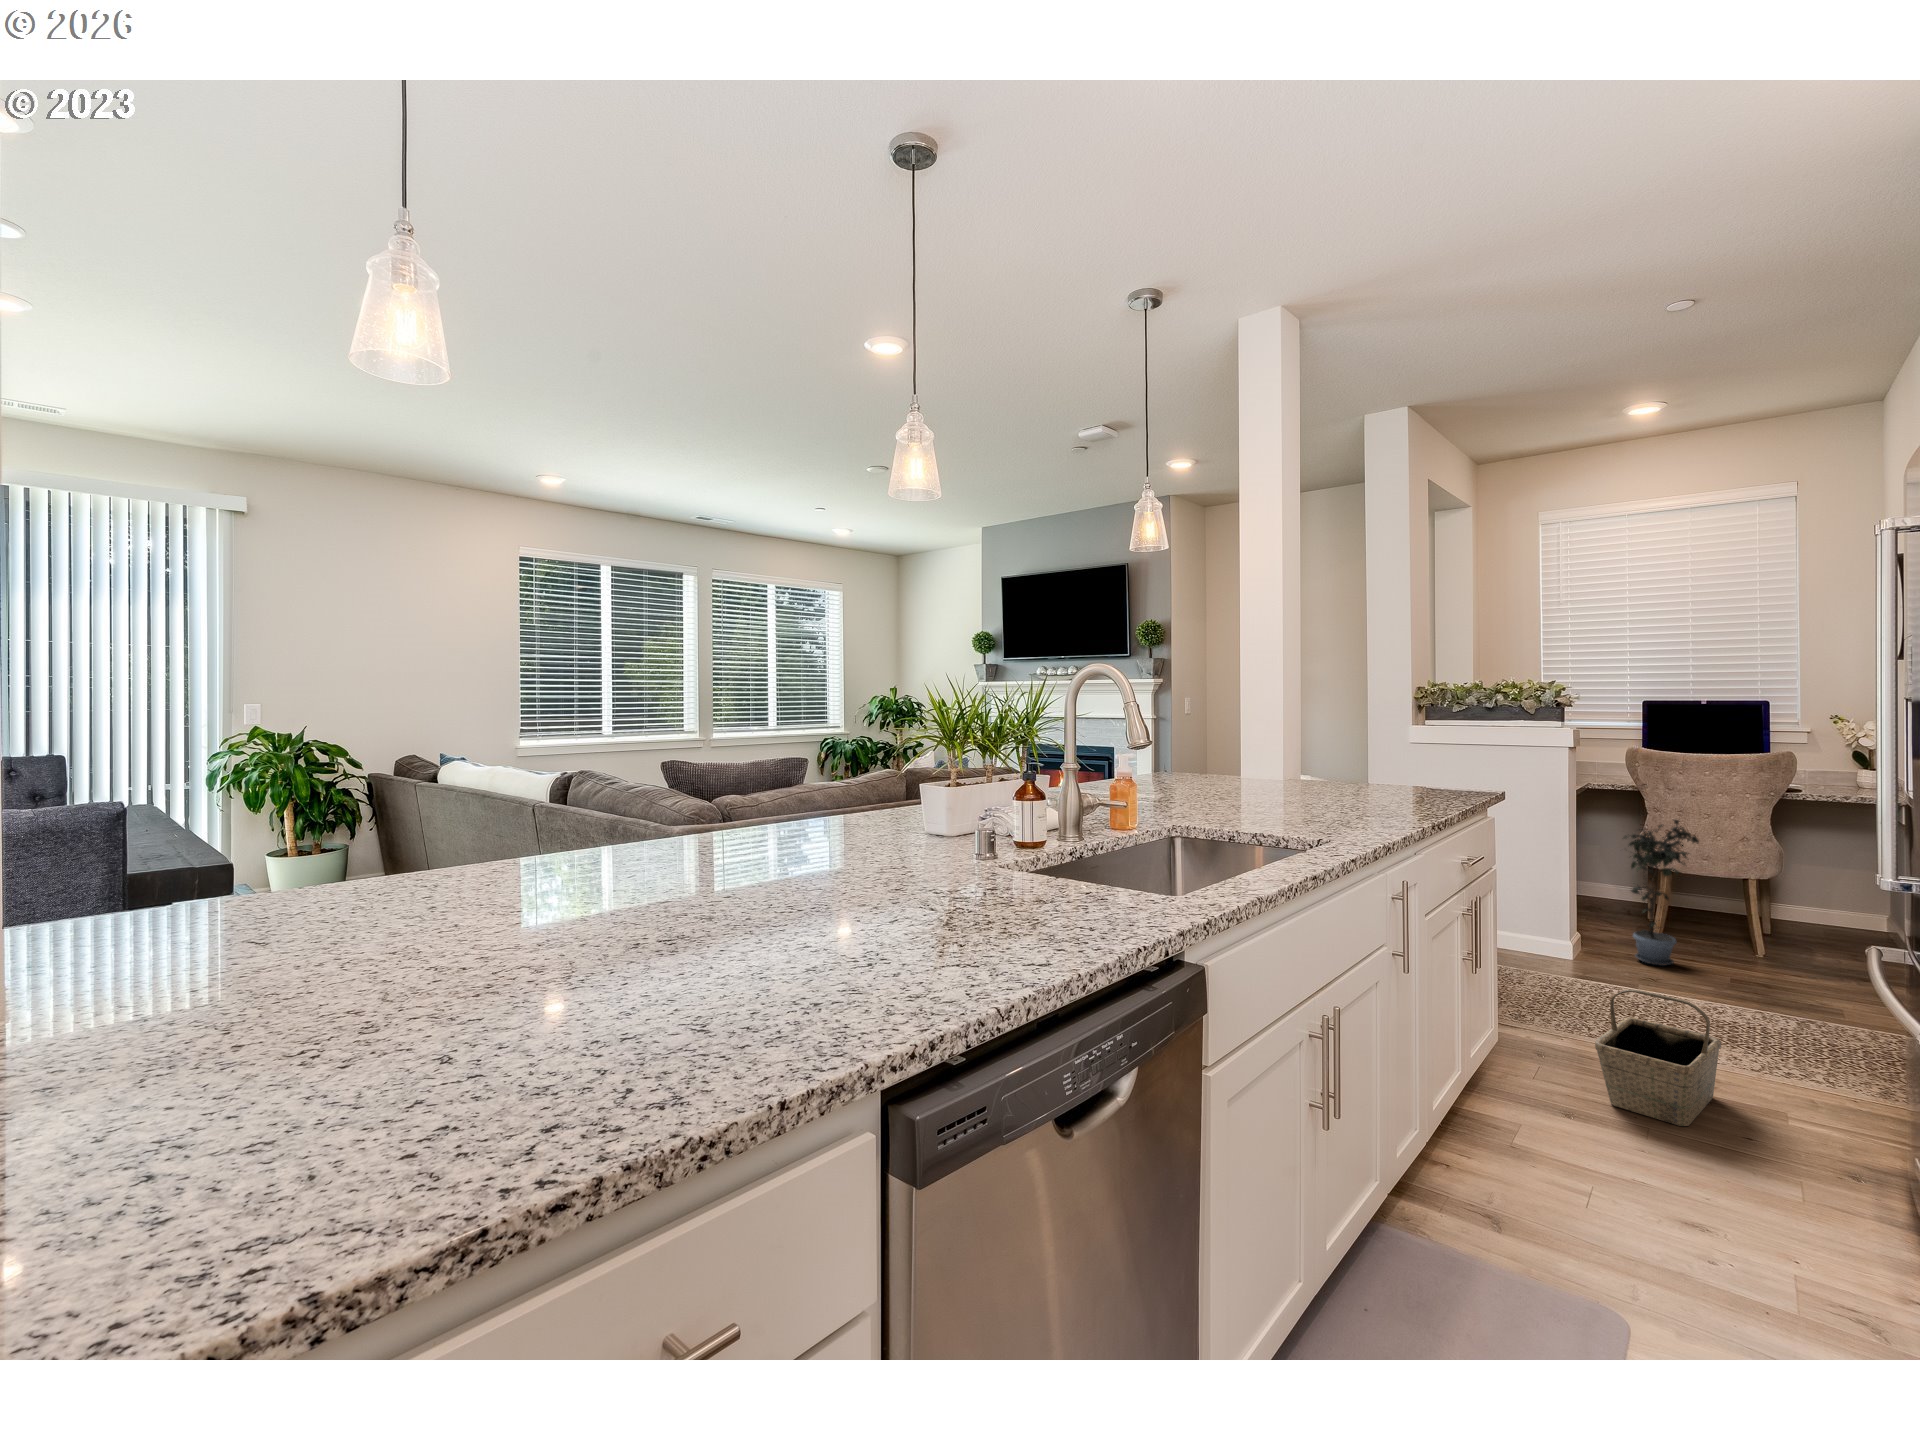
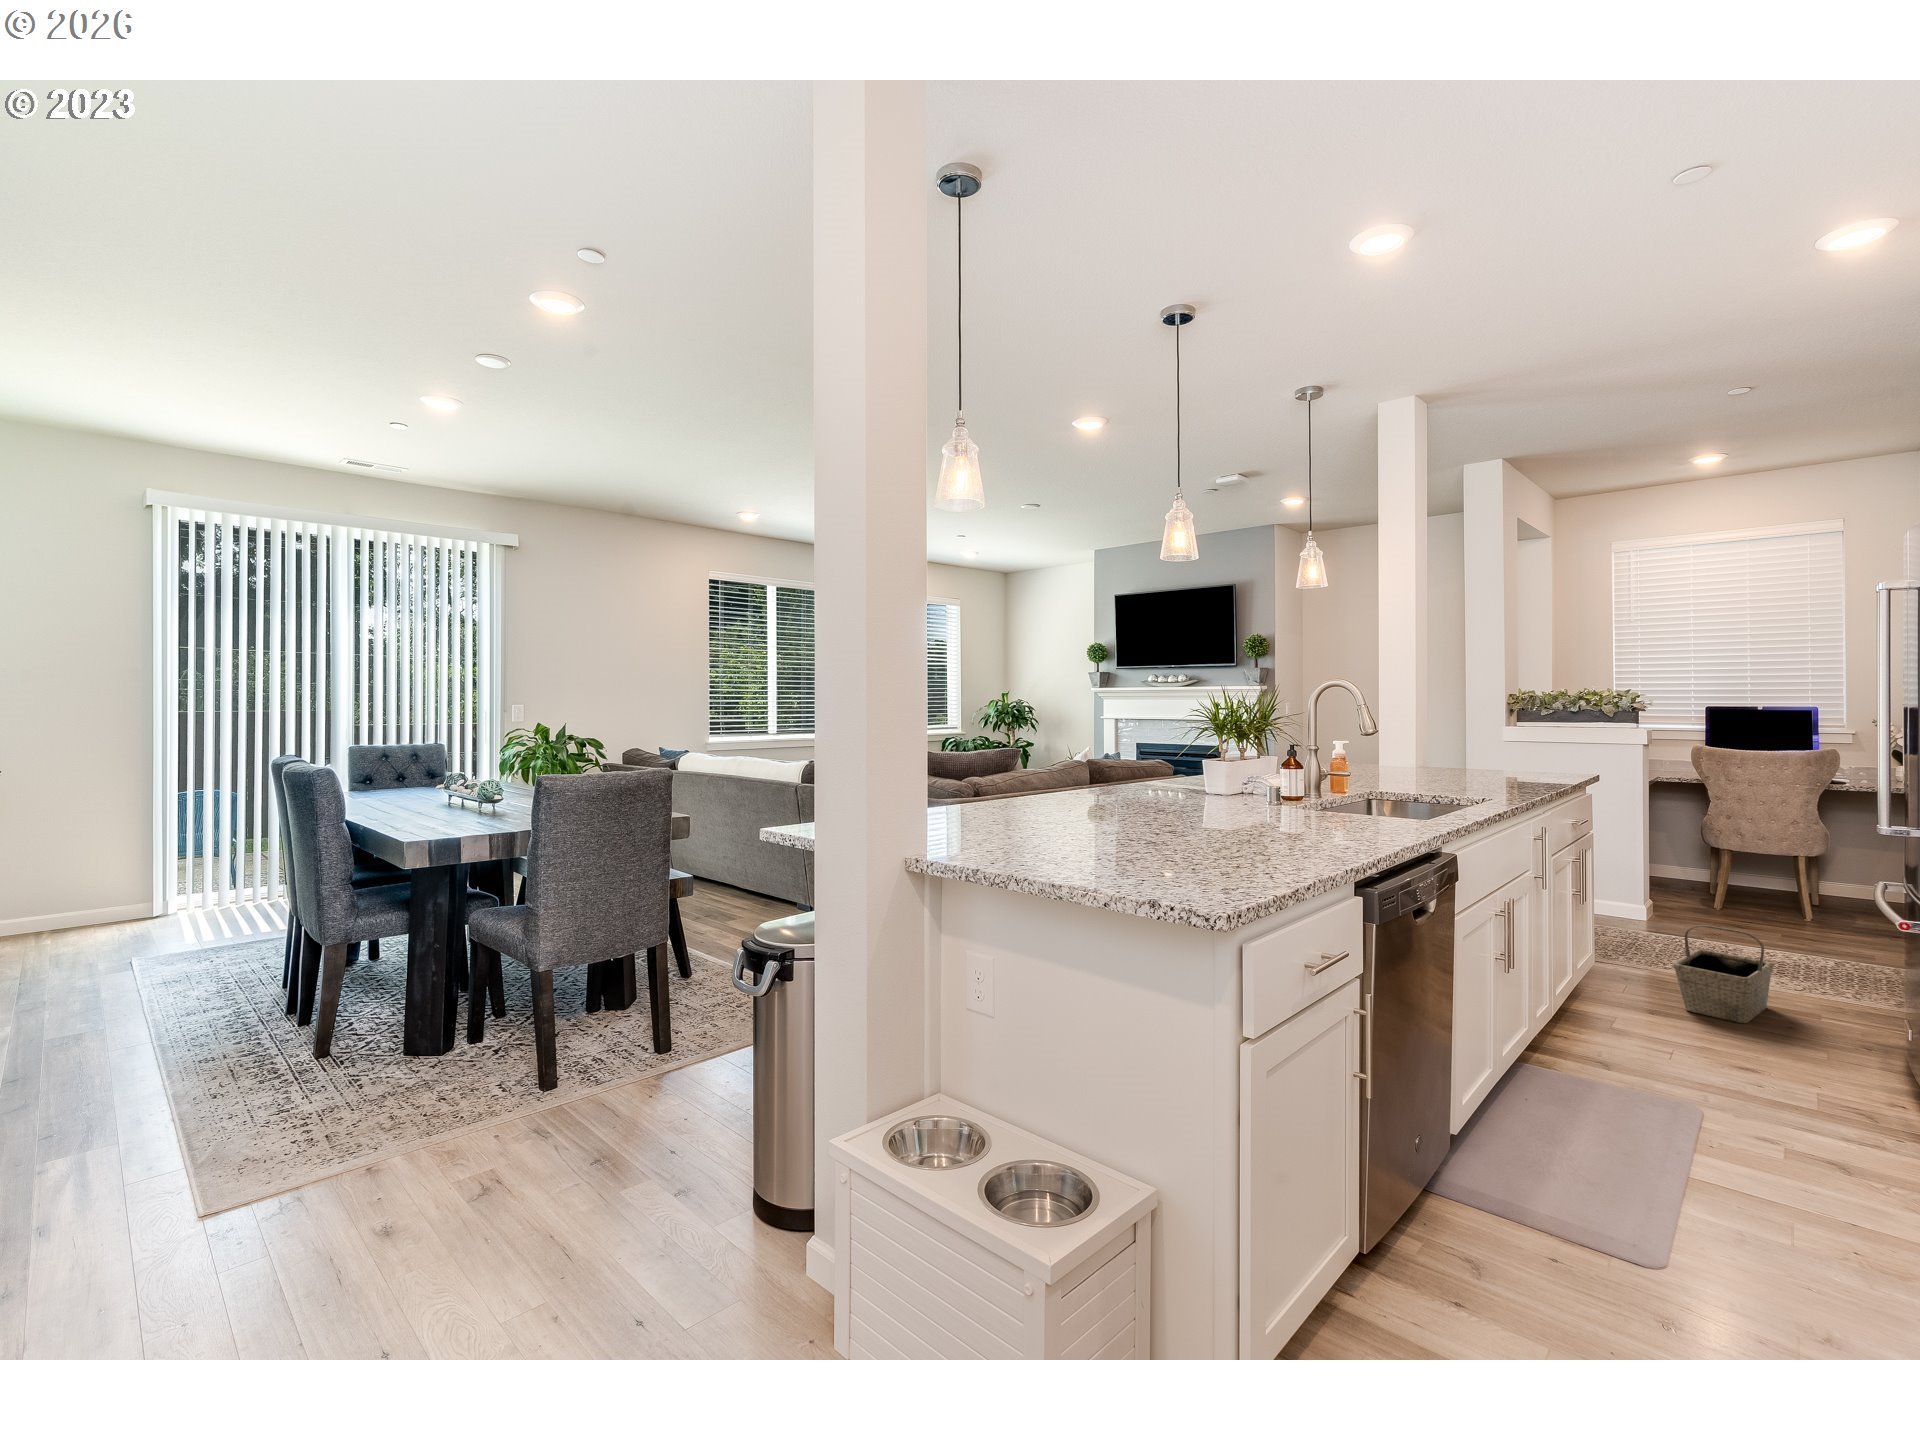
potted plant: present [1624,820,1699,966] -> none [1687,804,1755,925]

